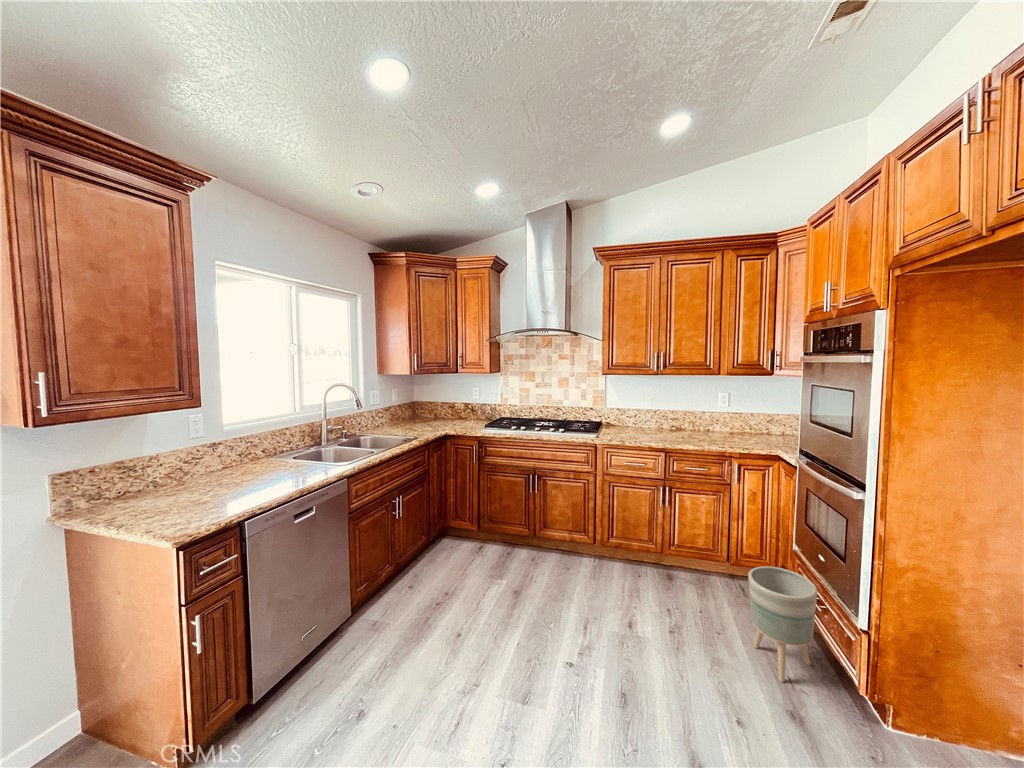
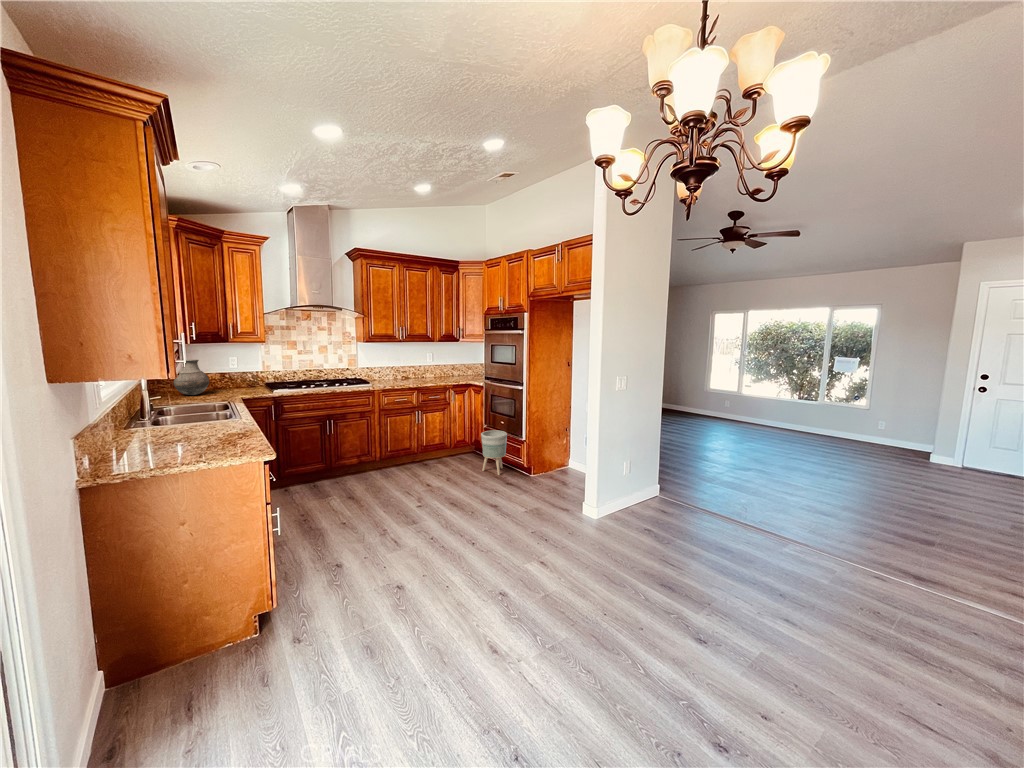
vase: none [415,389,443,423] -> present [174,360,209,395]

